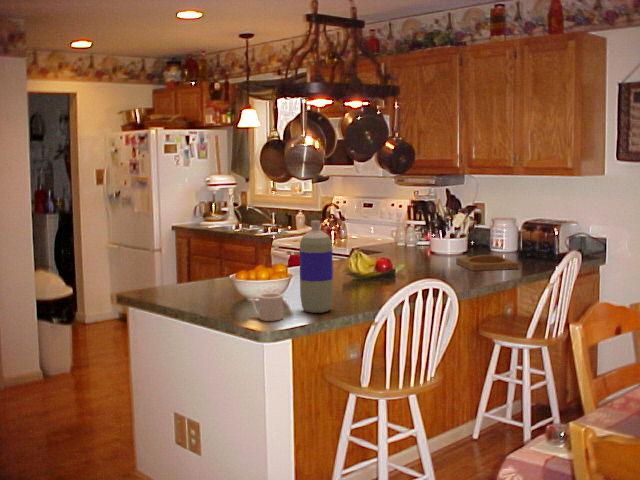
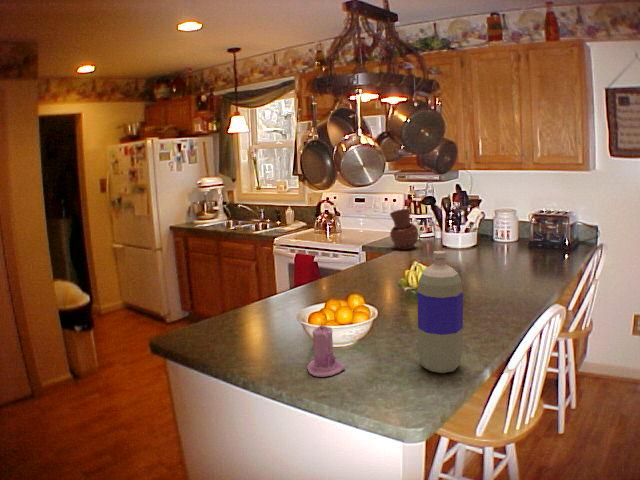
vase: none [377,211,407,253] -> present [390,209,419,250]
tray: present [456,255,518,271] -> none [484,249,554,270]
candle: none [219,270,247,310] -> present [307,325,345,377]
mug: present [252,293,283,321] -> none [370,357,416,402]

